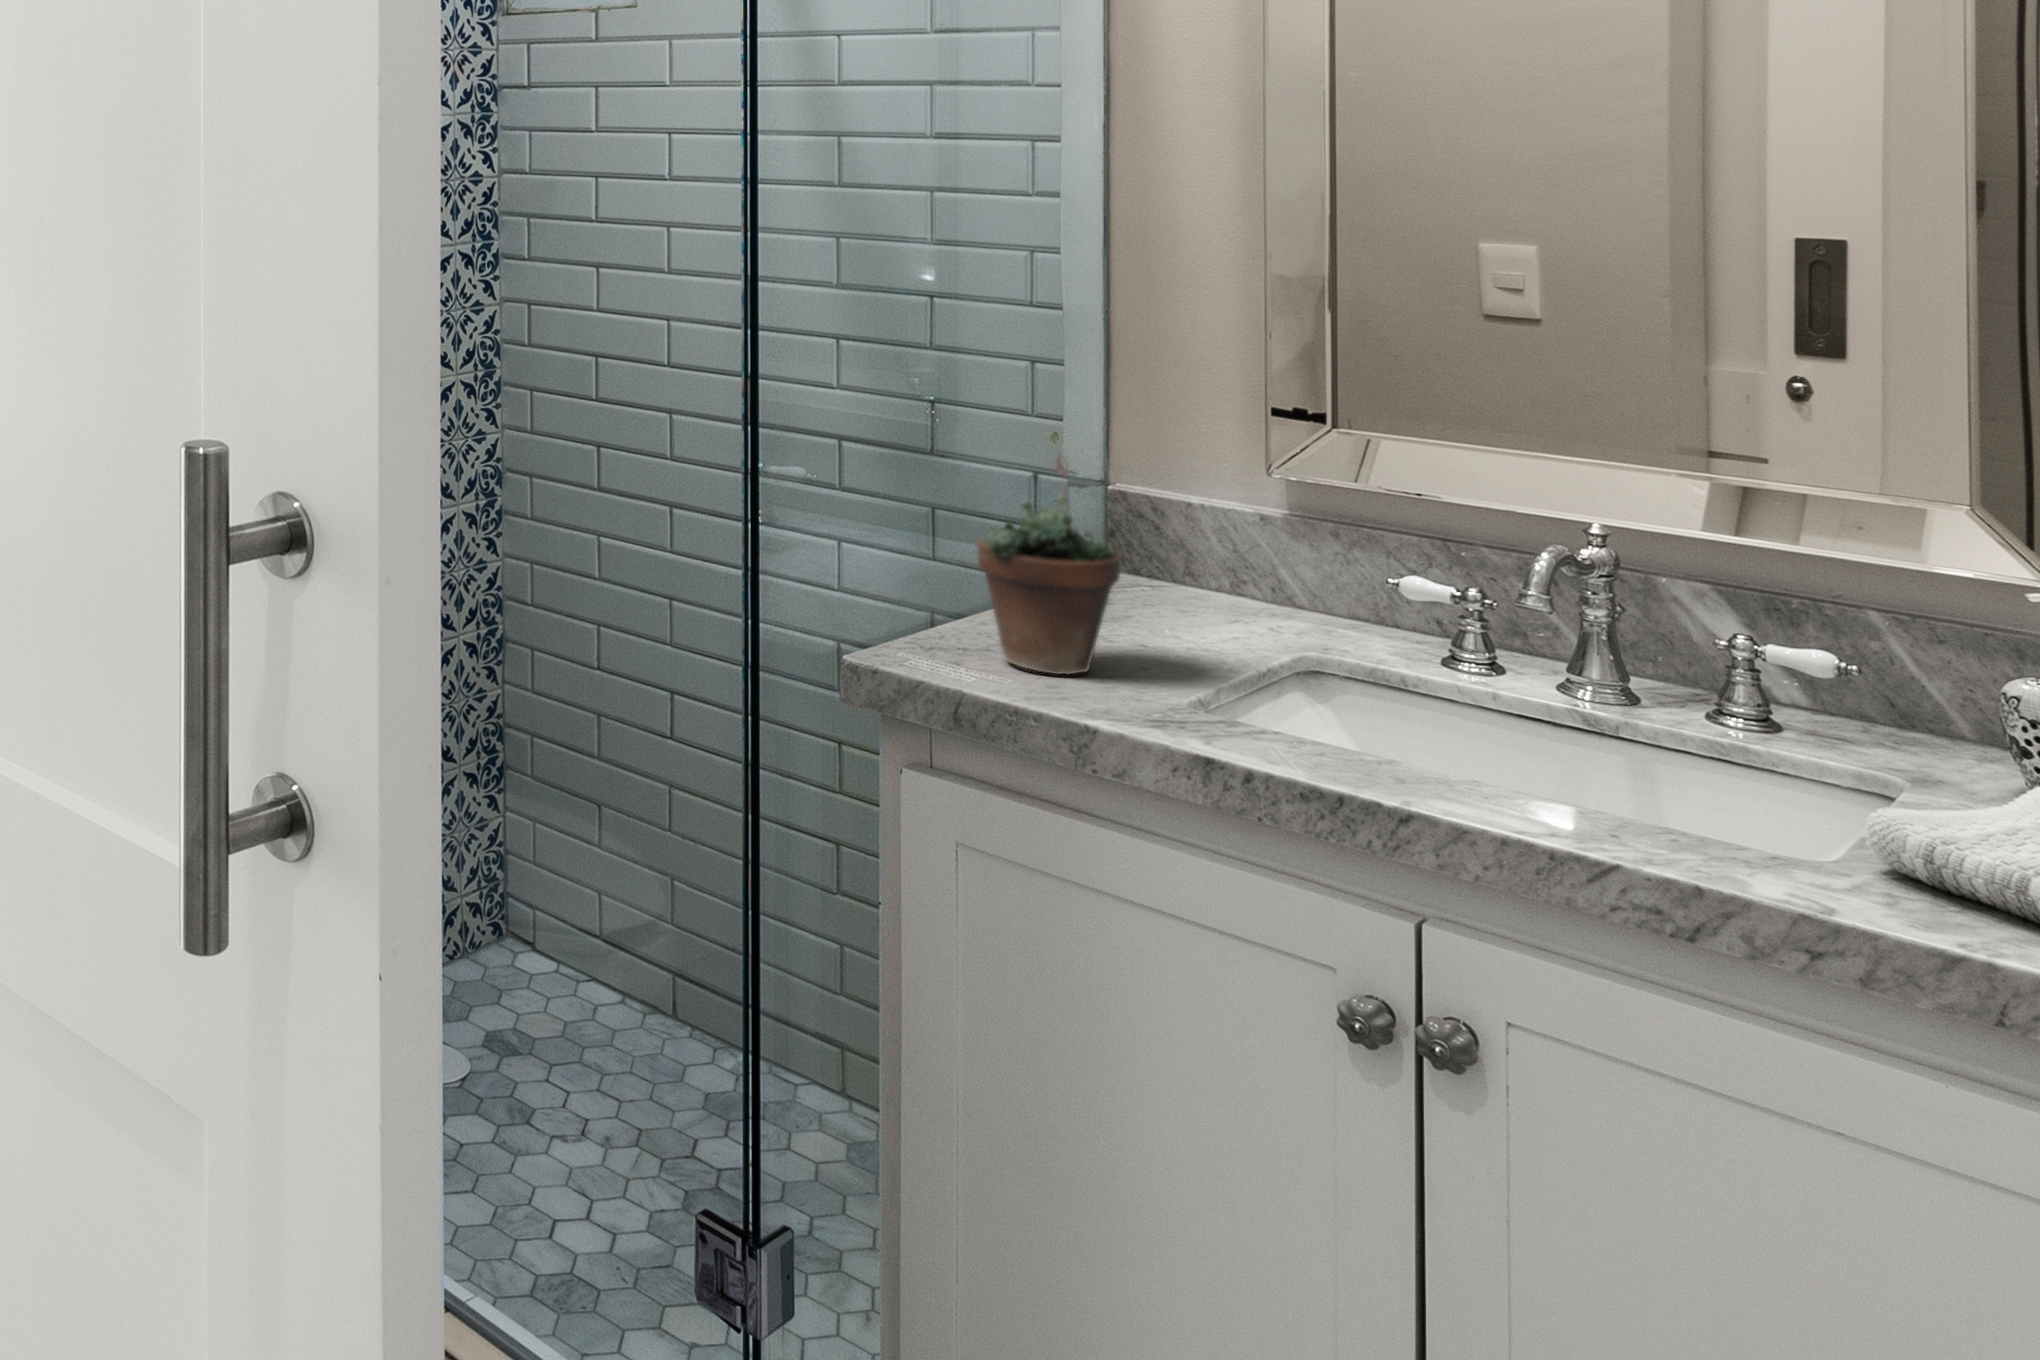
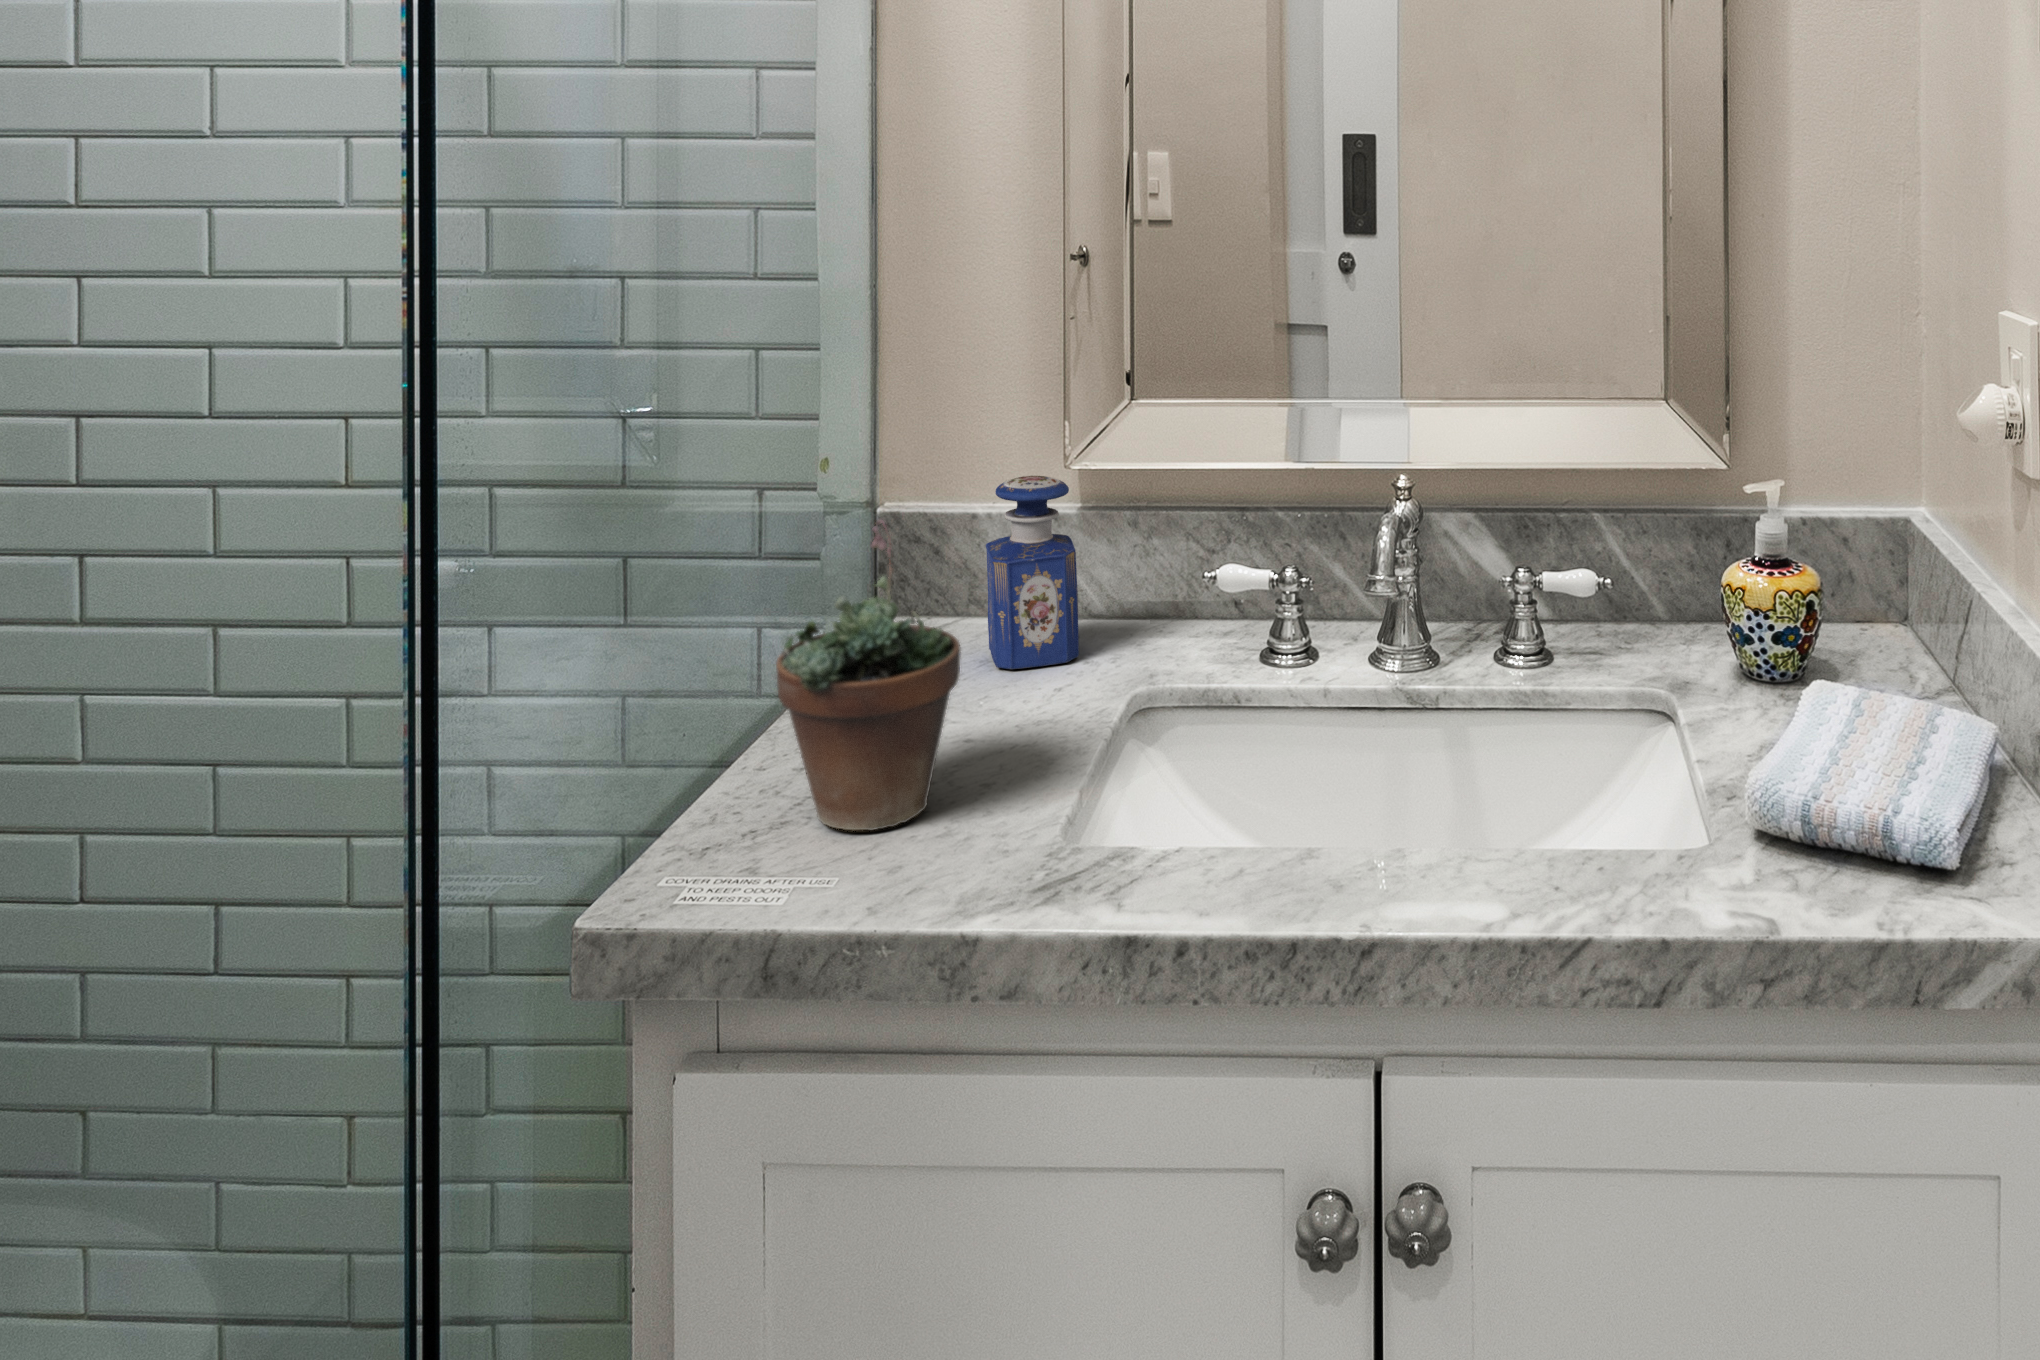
perfume bottle: none [1190,473,1270,630] -> present [986,476,1079,669]

